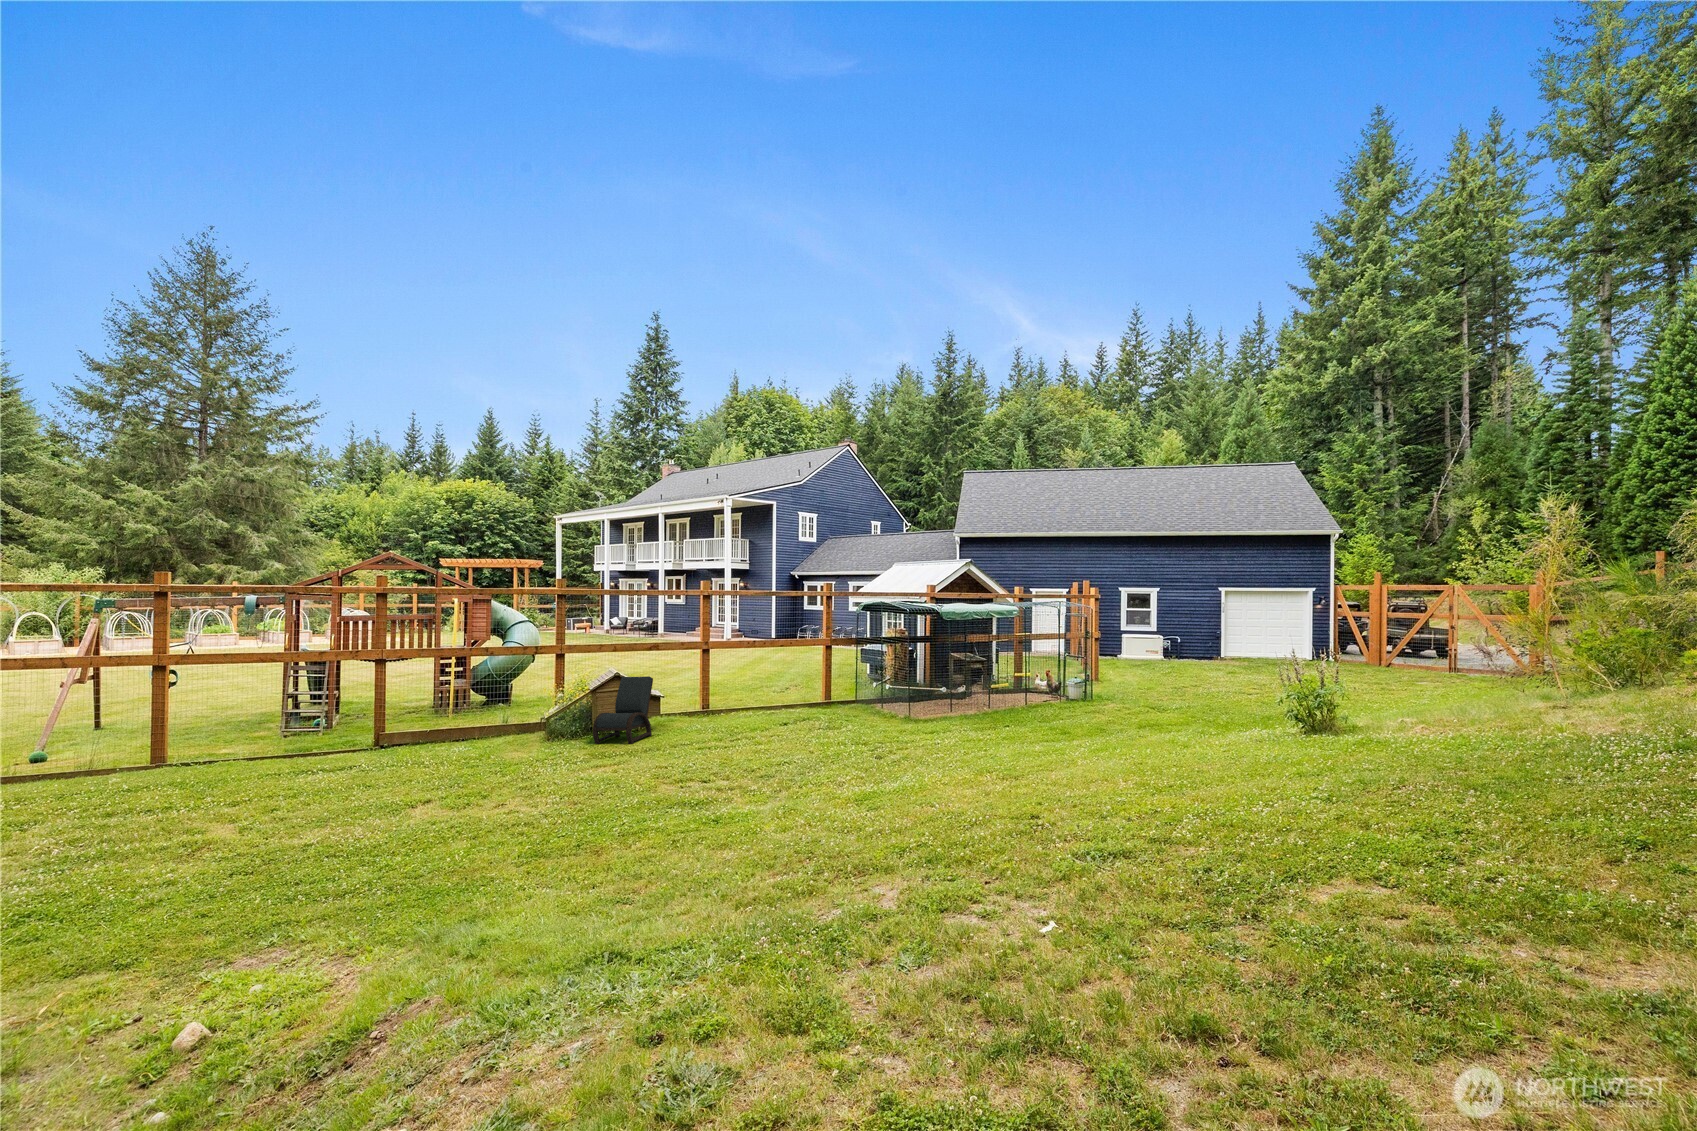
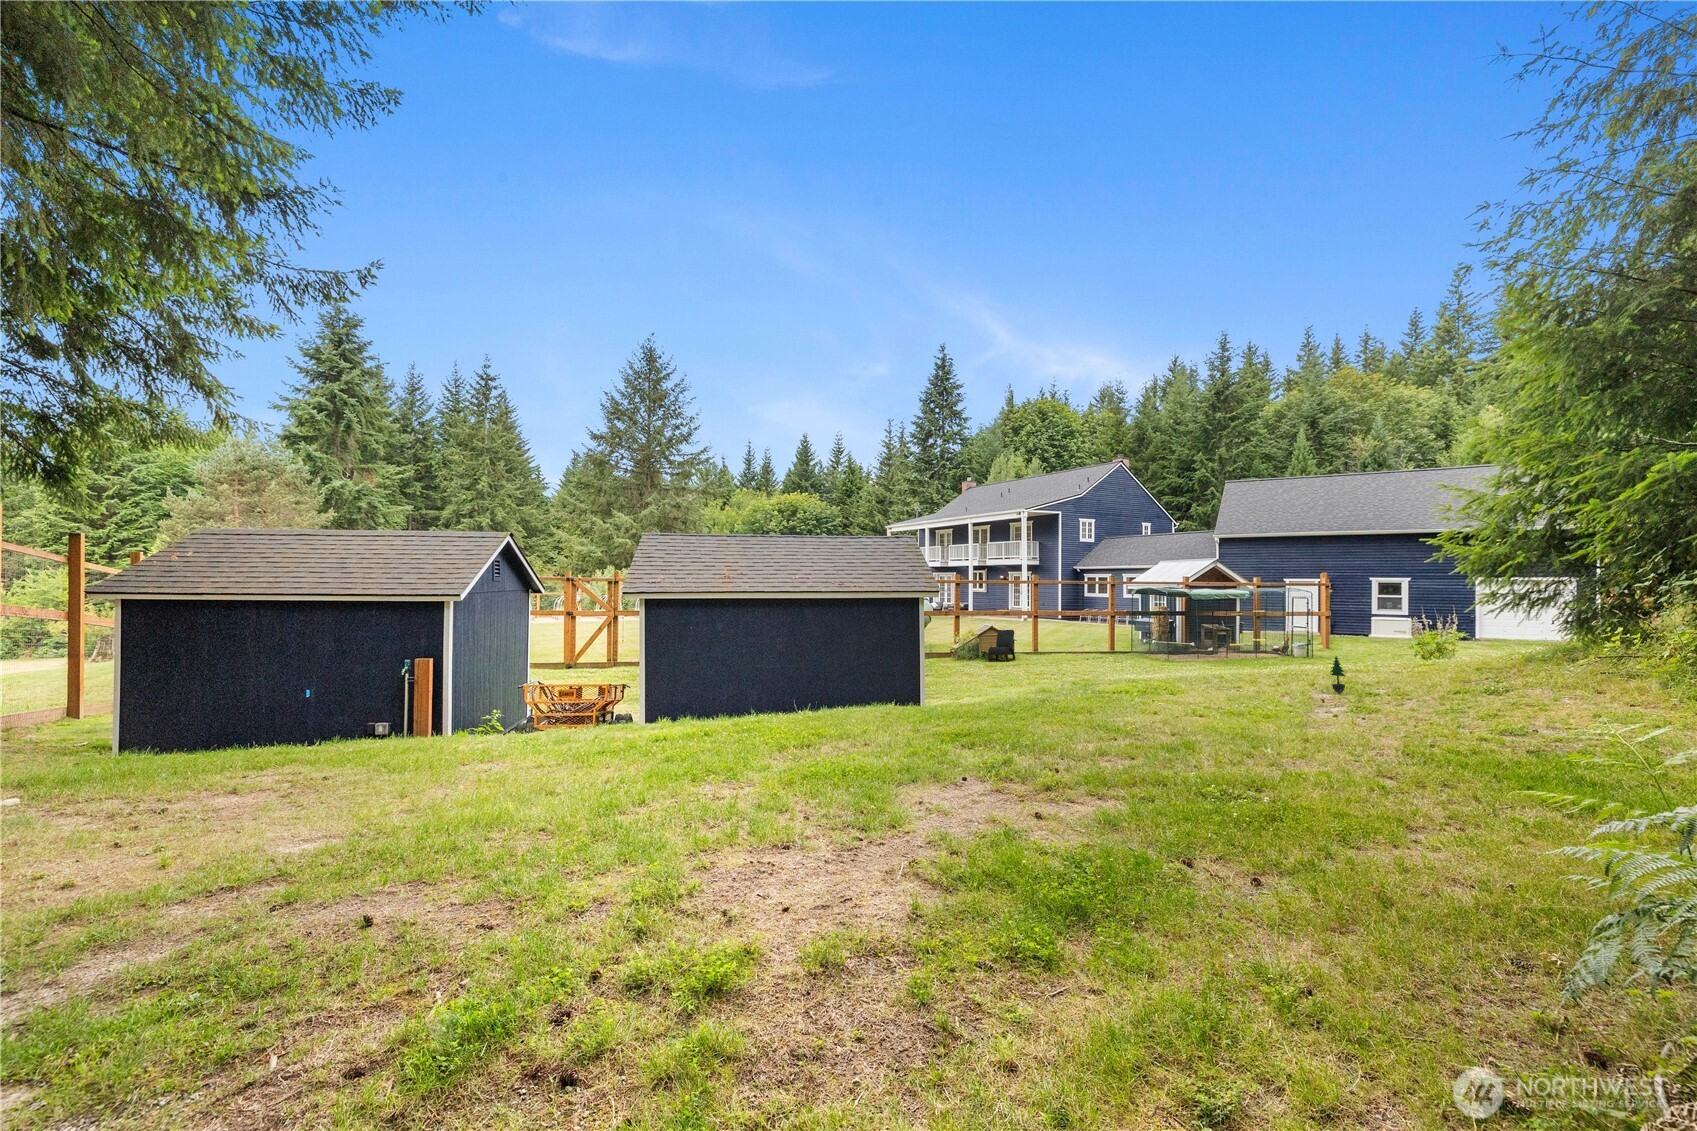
potted tree: none [1471,814,1532,939] -> present [1330,656,1345,694]

